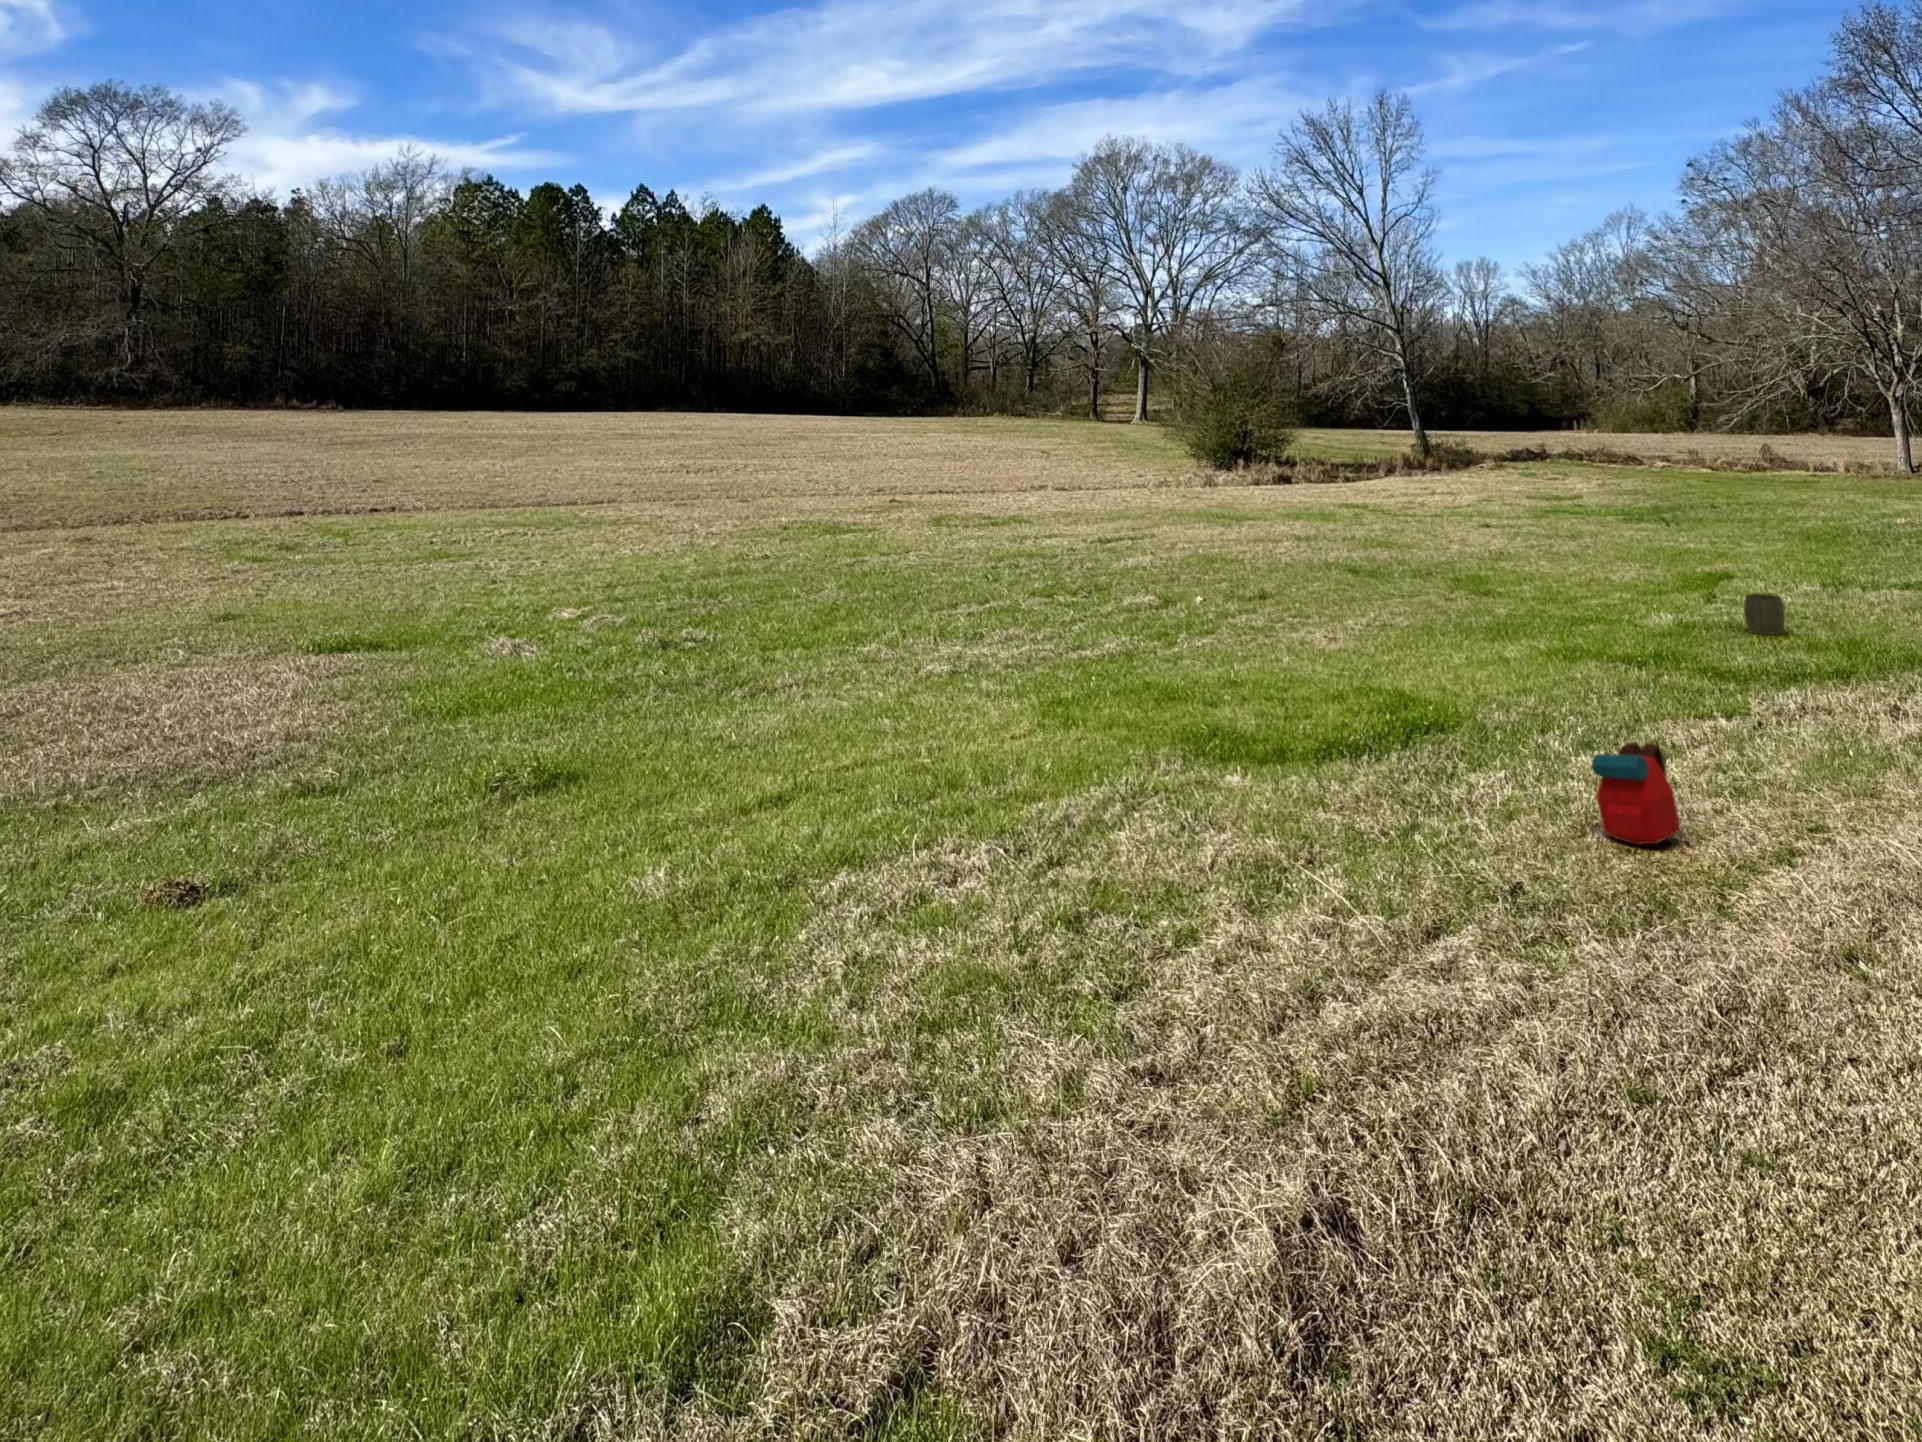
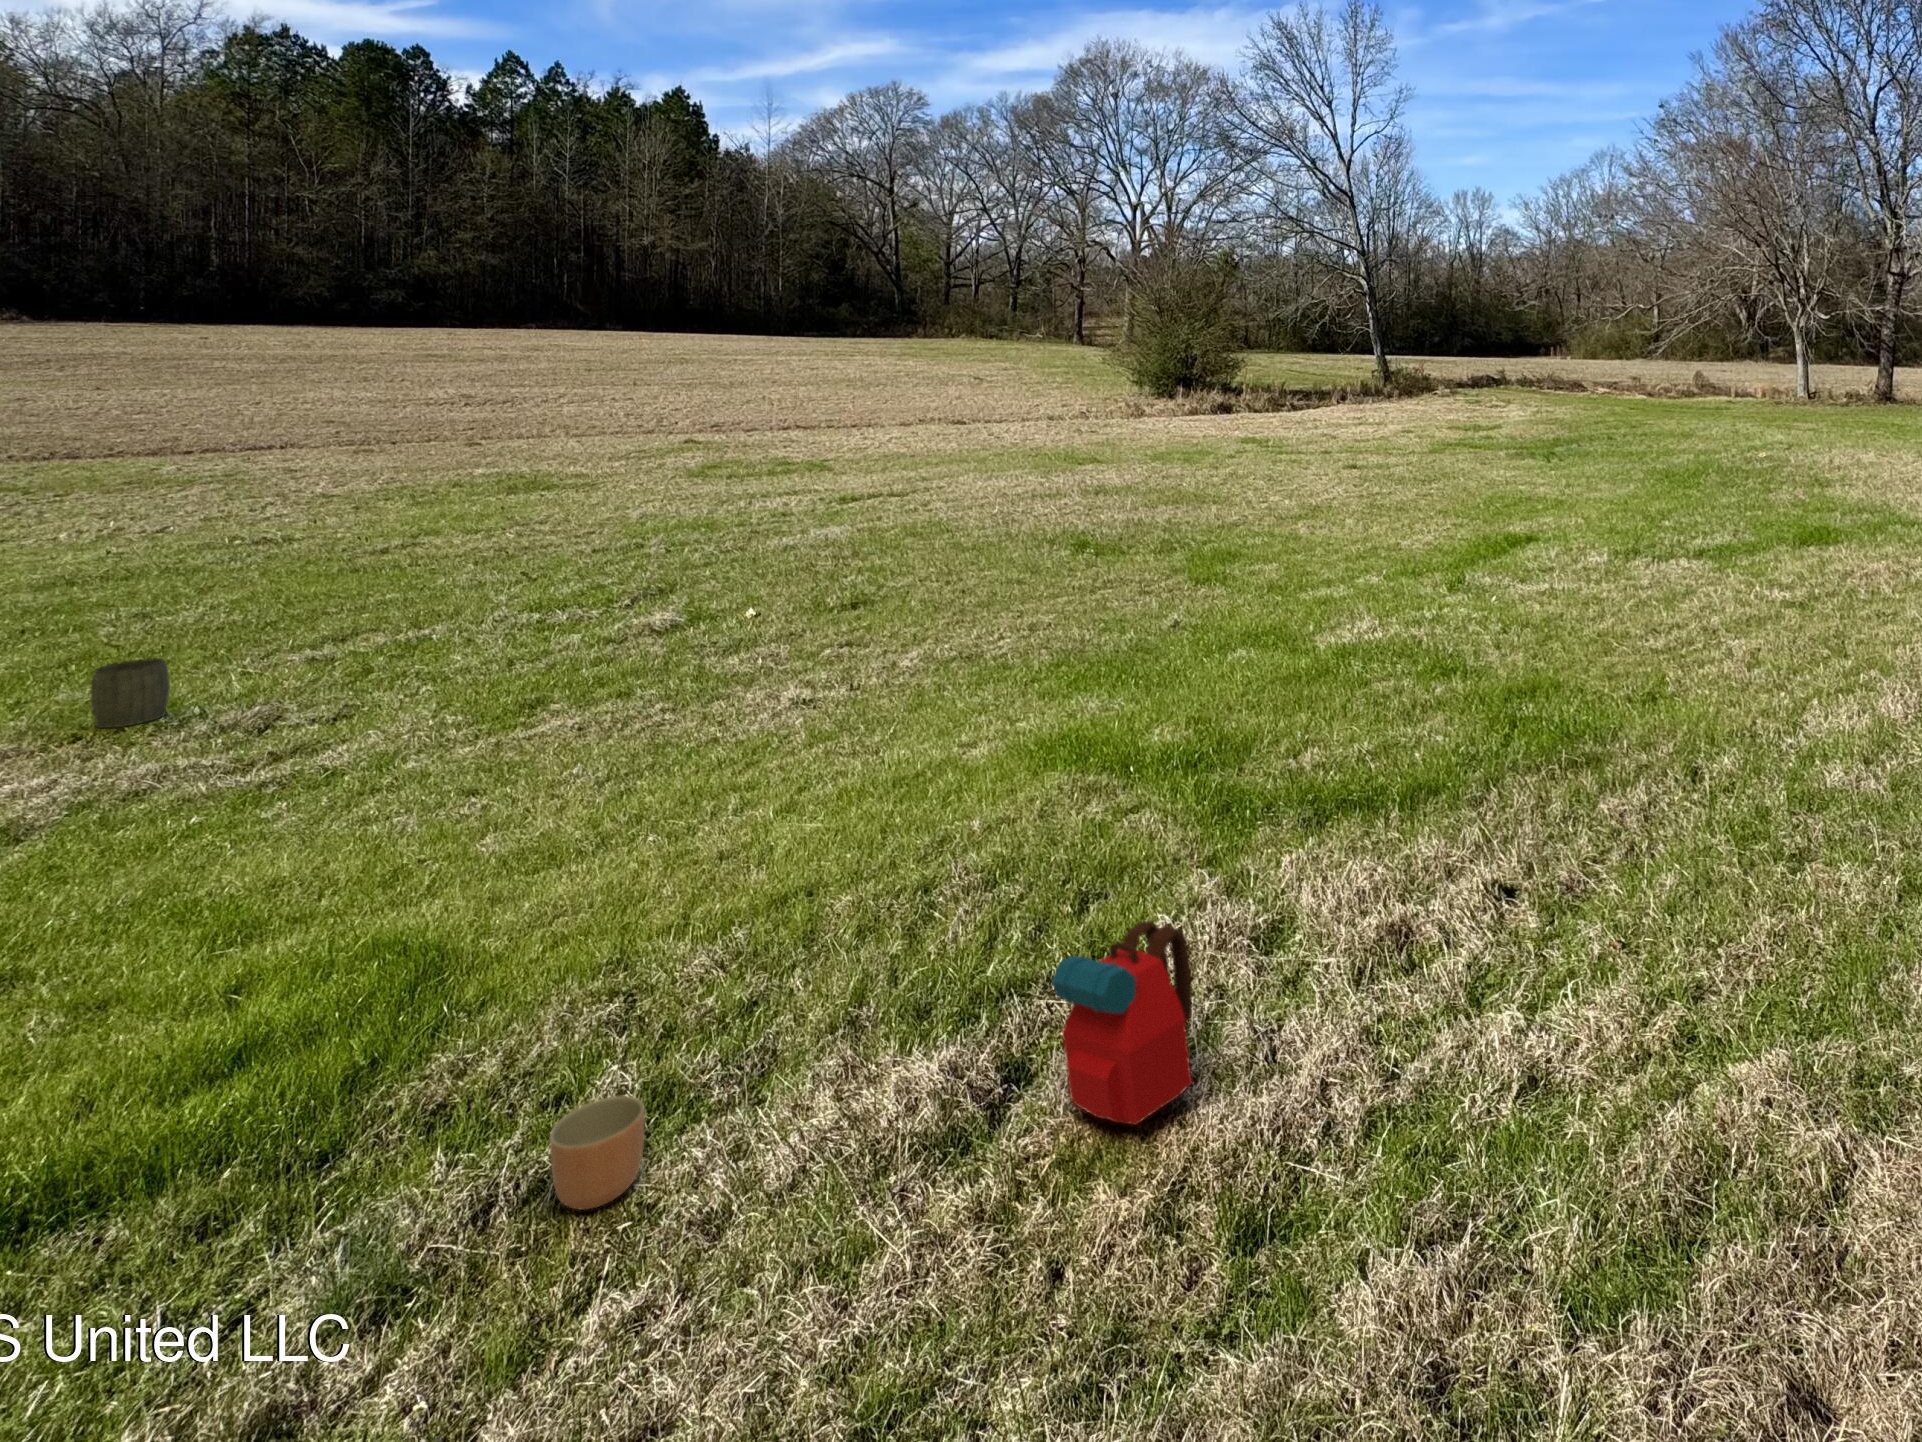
woven basket: present [1744,594,1785,635] -> present [90,658,170,728]
planter: none [1350,800,1393,849] -> present [550,1096,645,1210]

